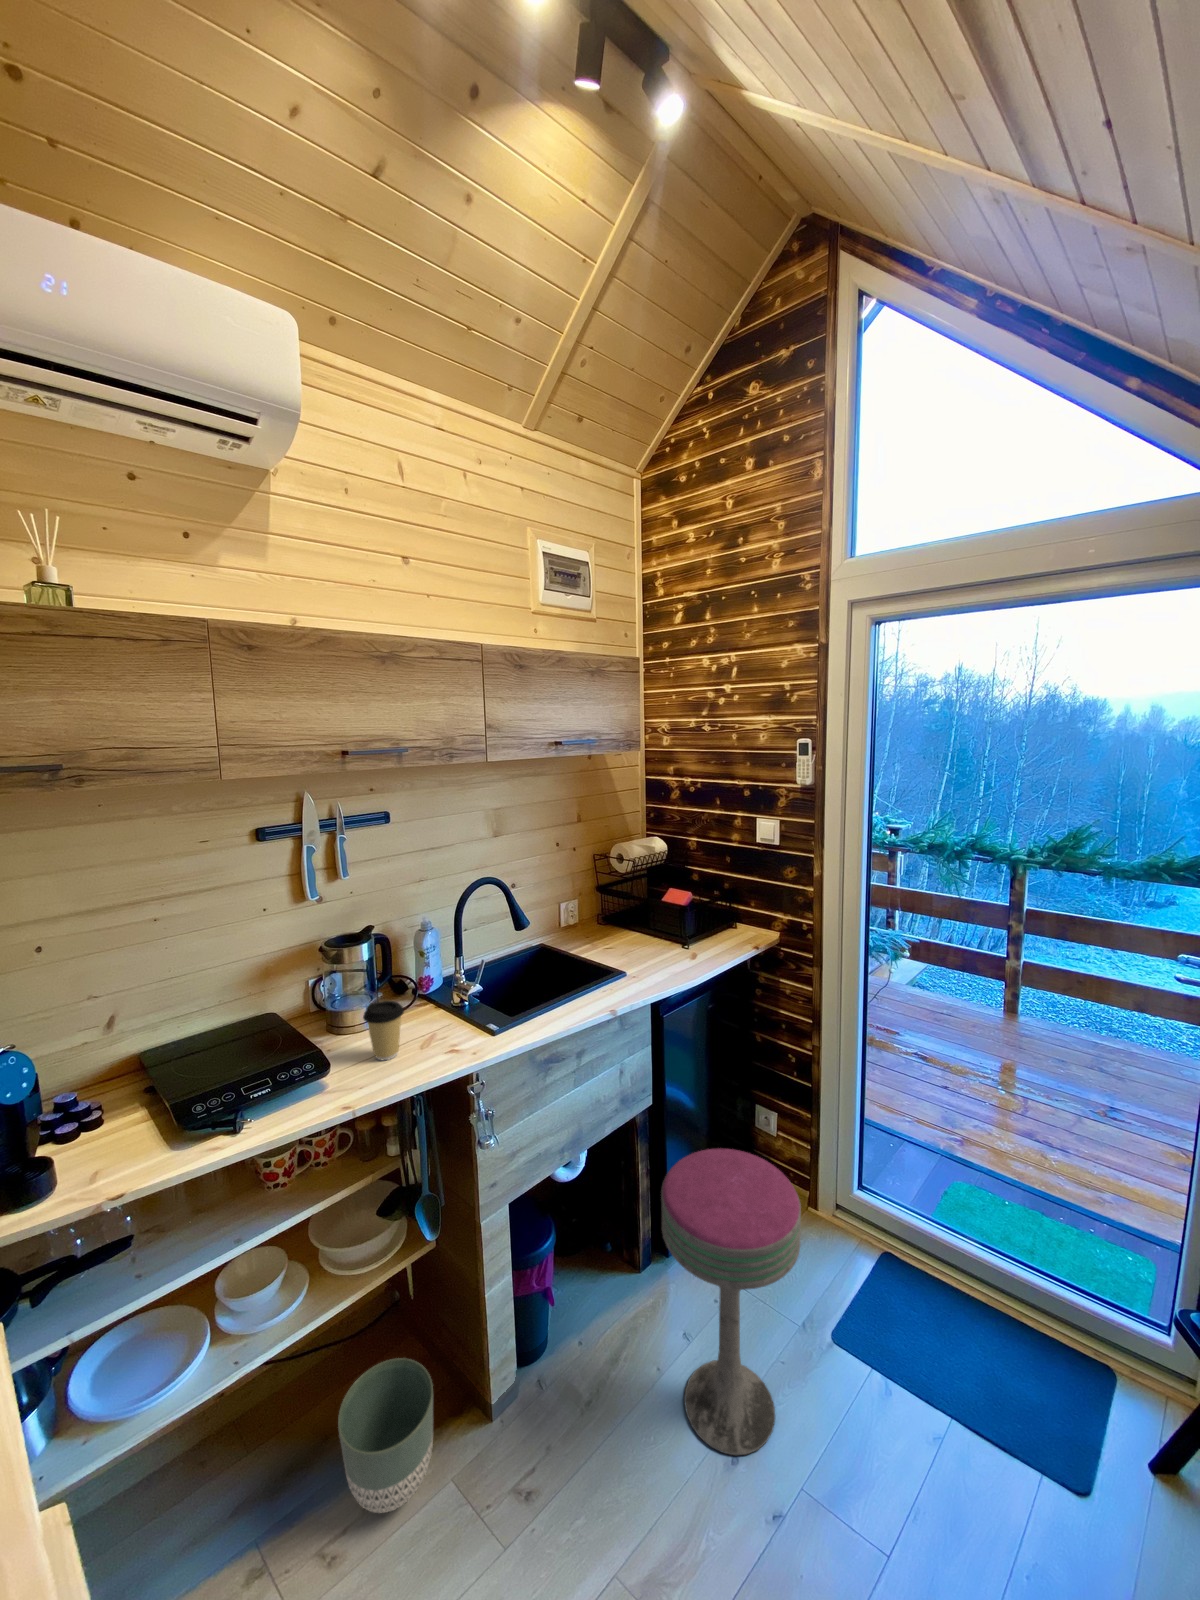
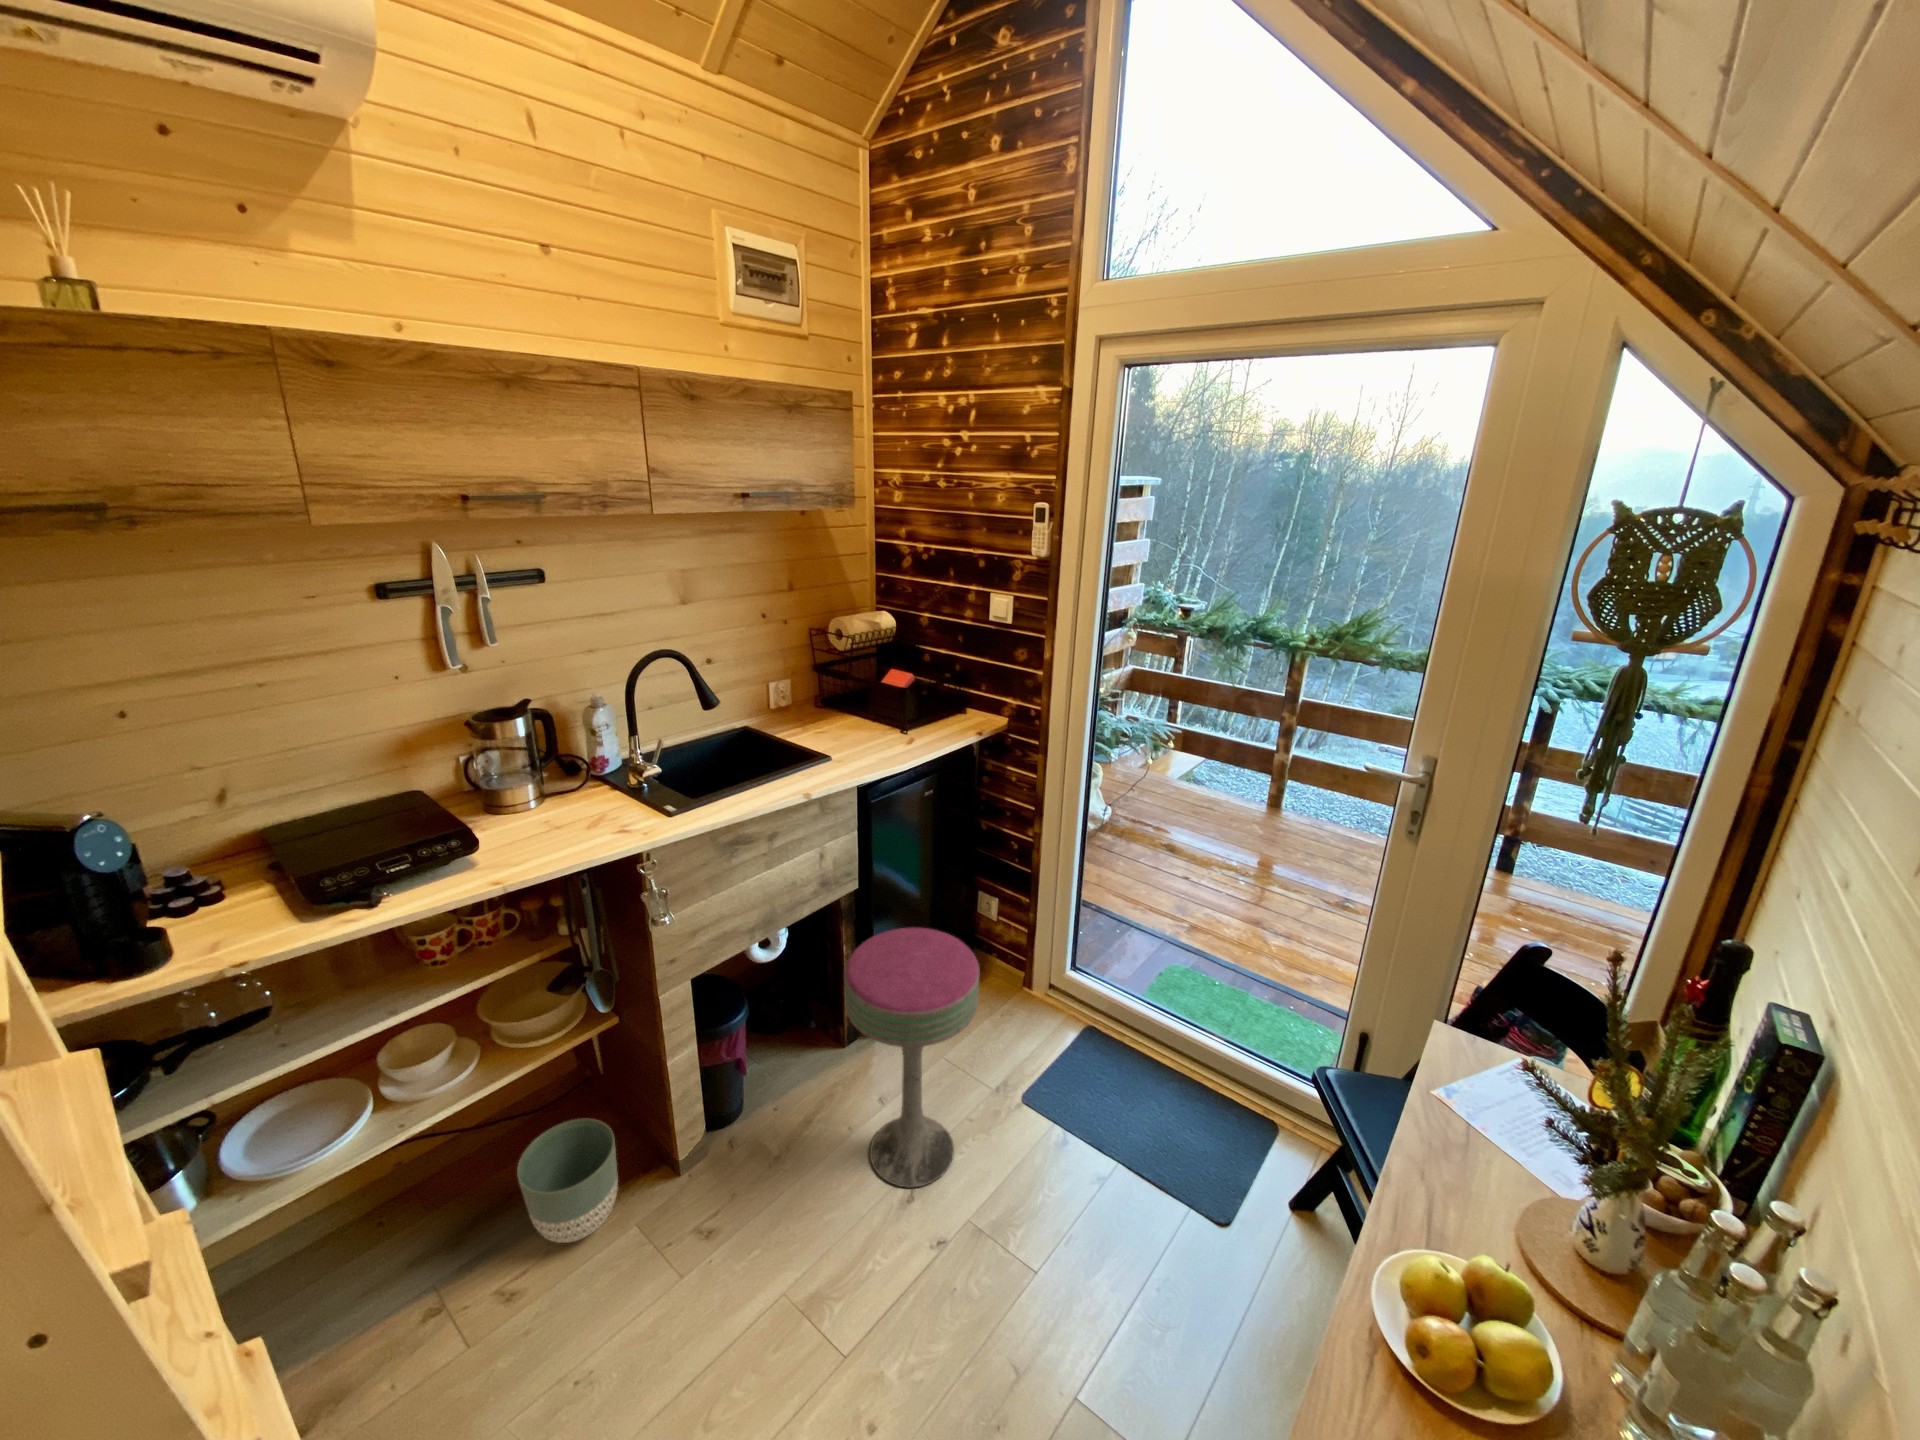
coffee cup: present [363,1001,404,1060] -> none [516,779,563,840]

